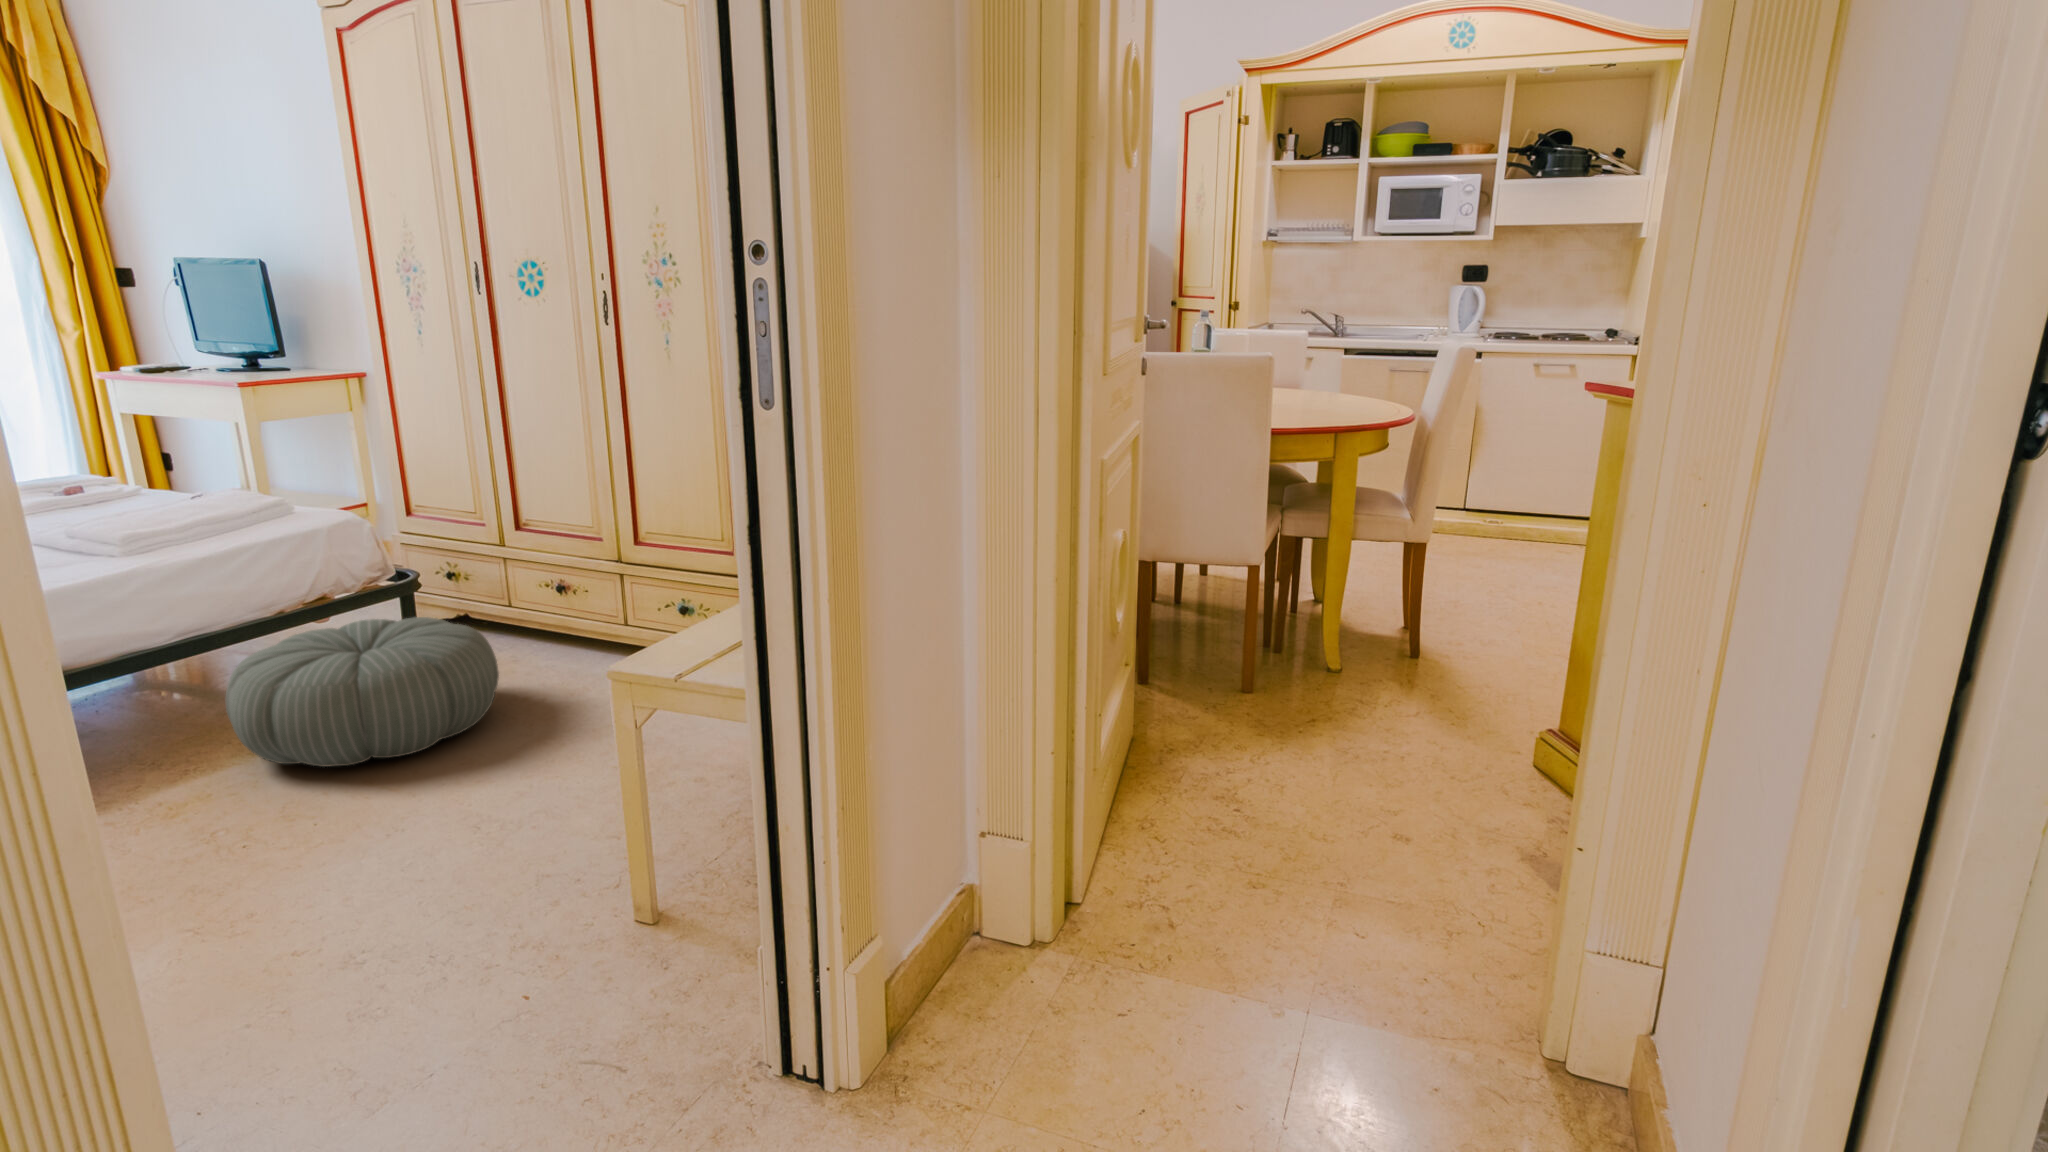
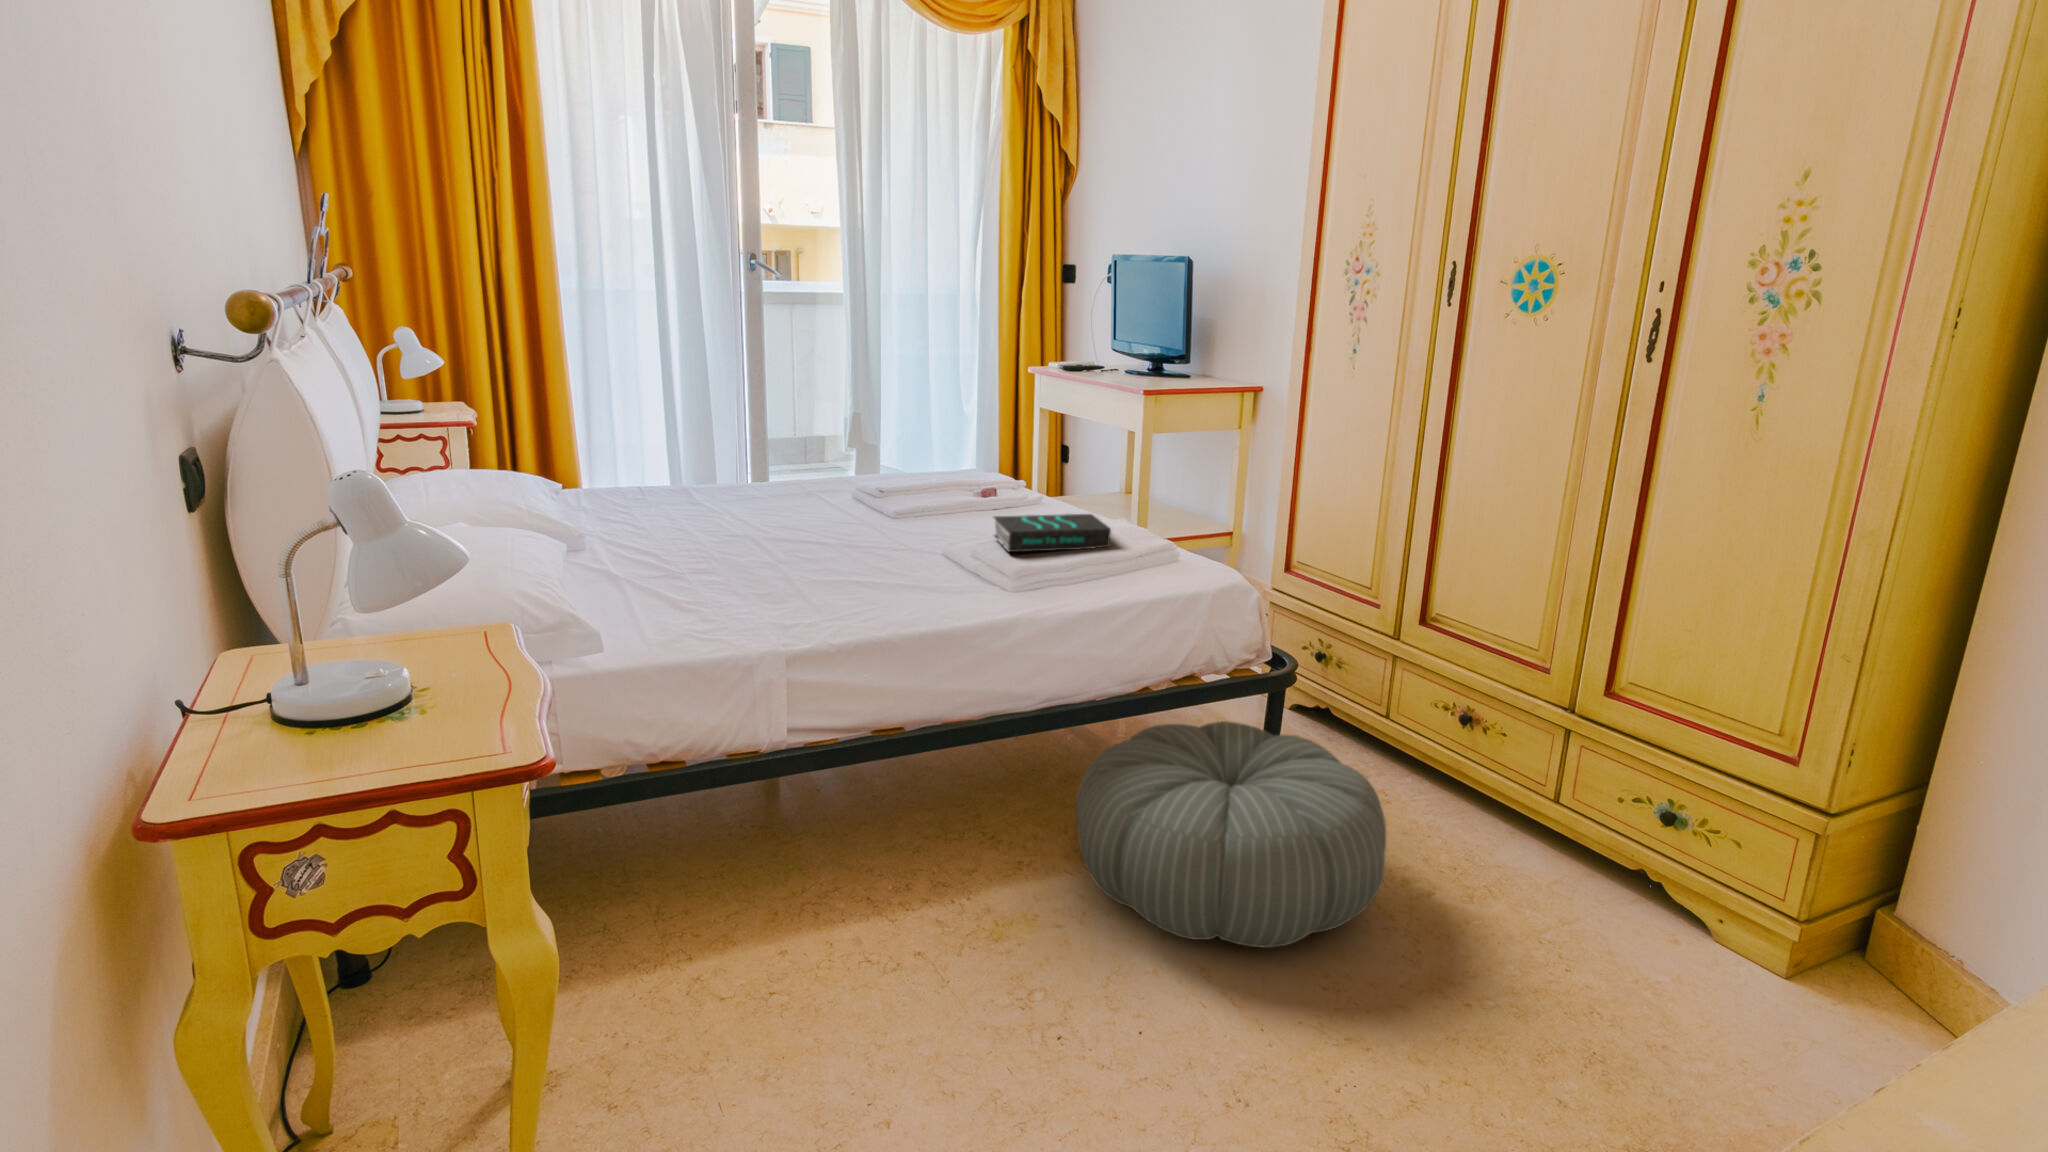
book: none [78,484,218,523] -> present [994,514,1111,552]

